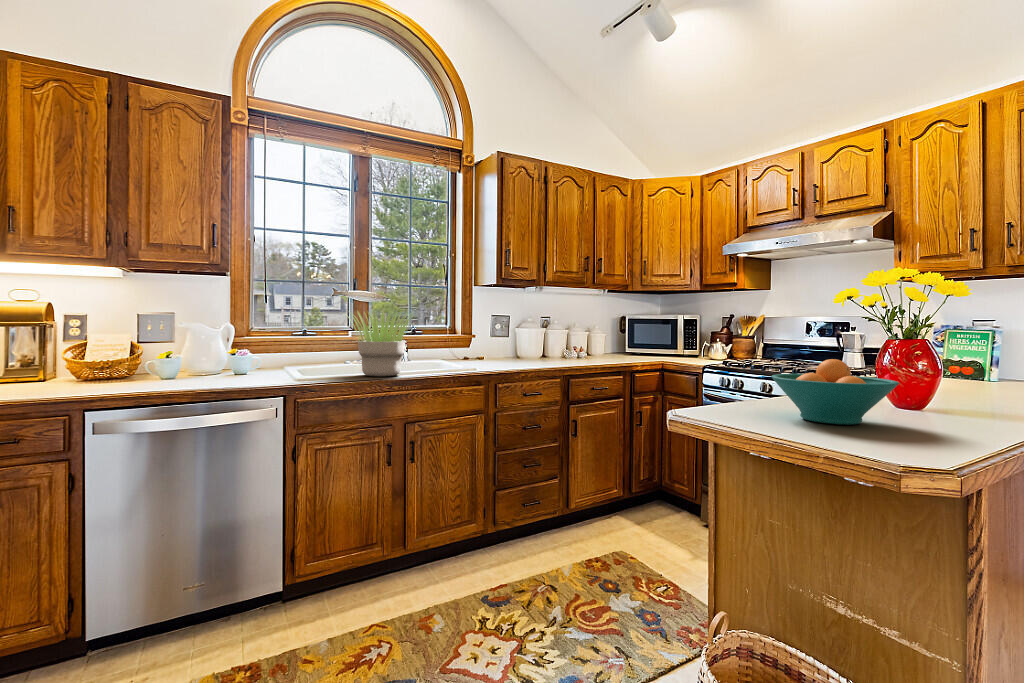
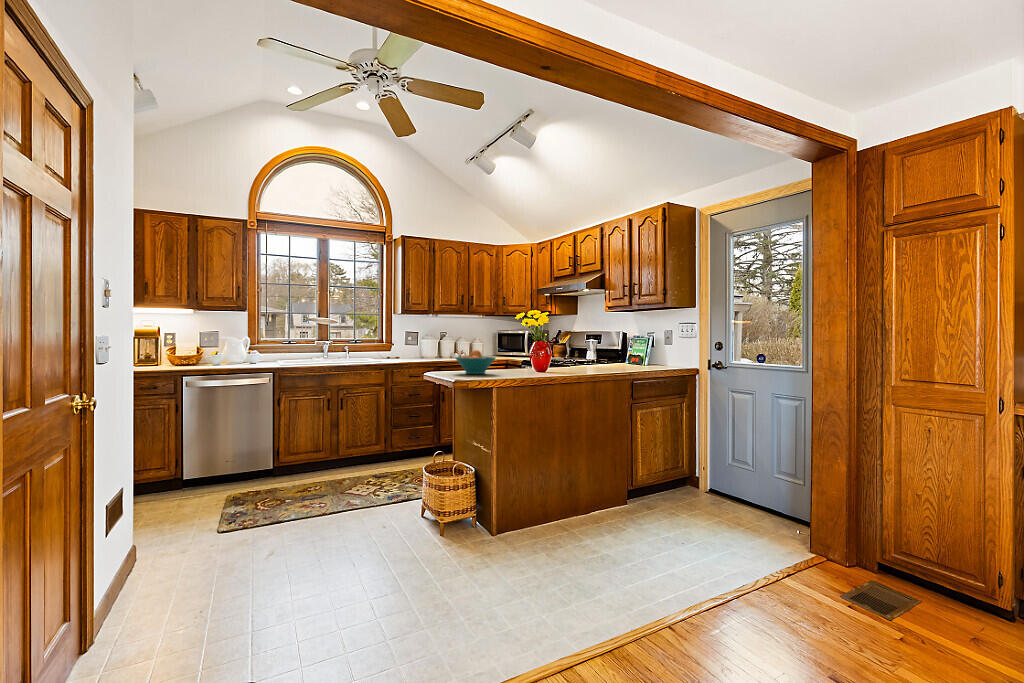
potted plant: present [349,310,412,376] -> none [303,329,345,363]

